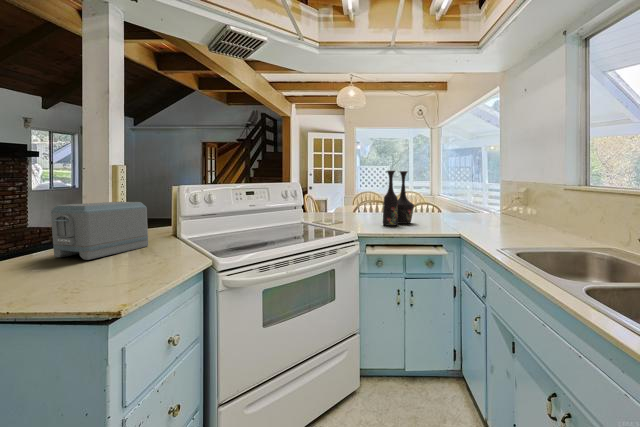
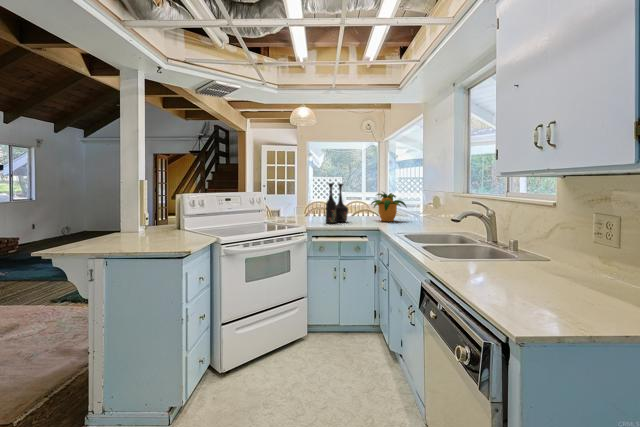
potted plant: none [443,181,497,223] -> present [371,192,406,221]
toaster: present [51,202,148,260] -> none [108,204,164,240]

